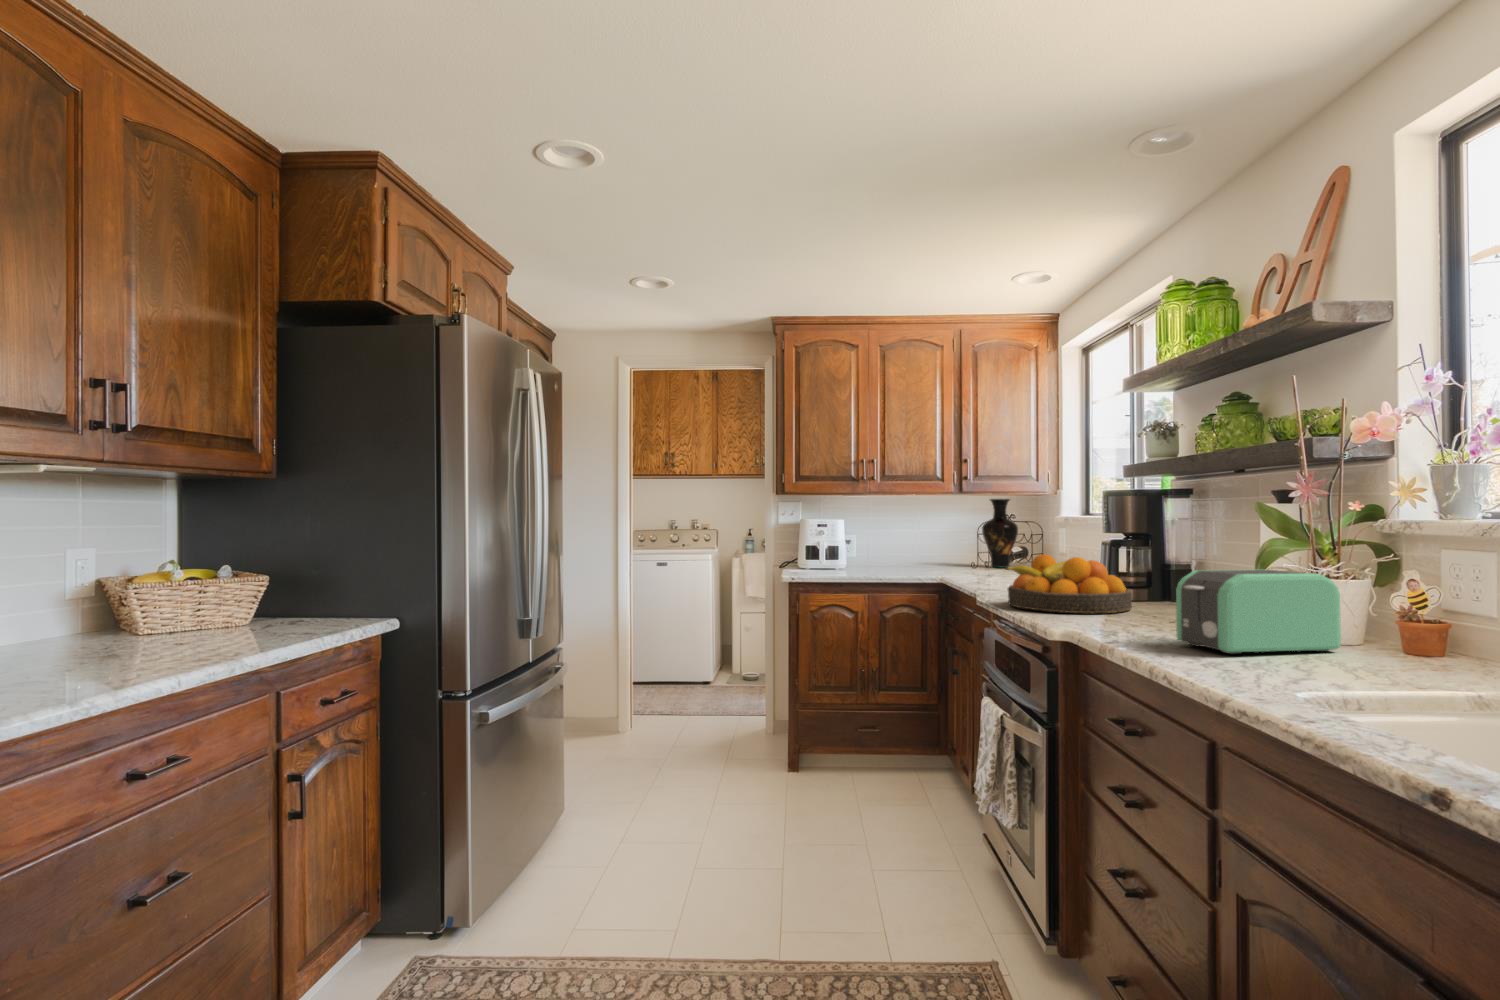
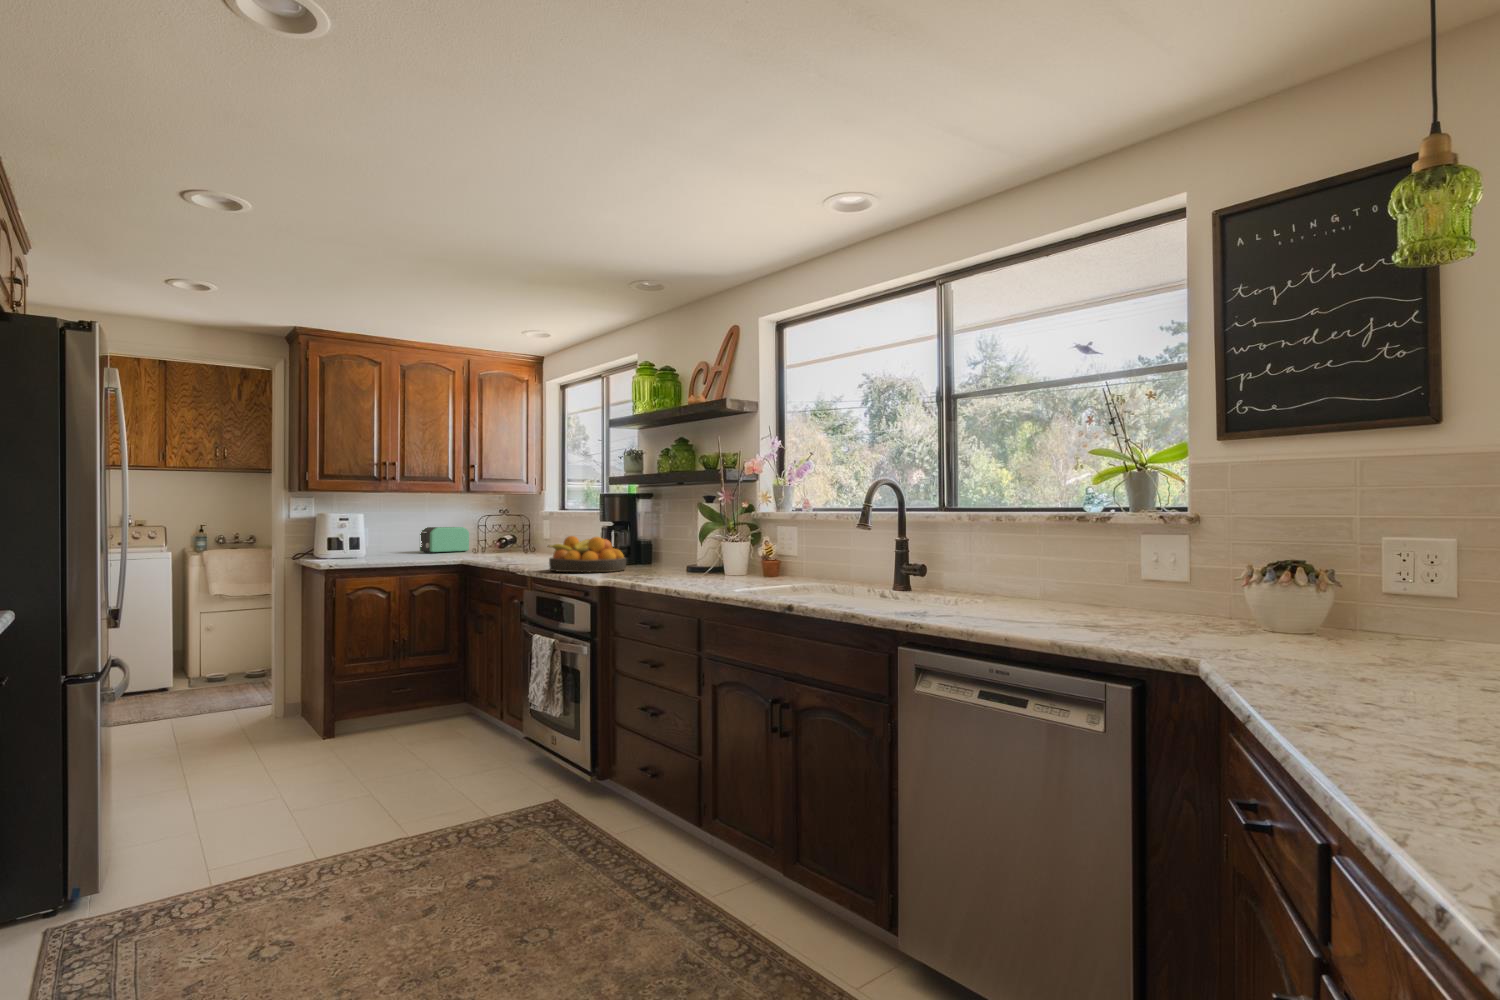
vase: present [982,499,1018,568] -> none [483,498,512,553]
toaster: present [1176,570,1341,654] -> present [420,527,469,553]

